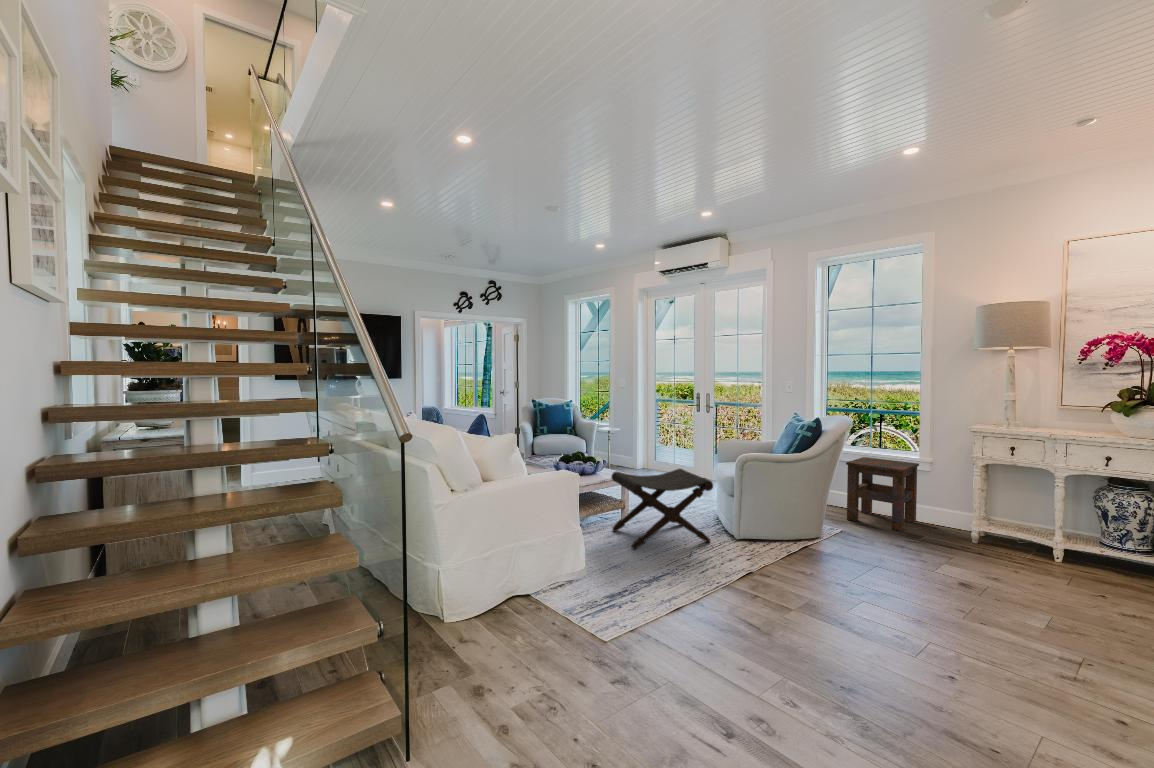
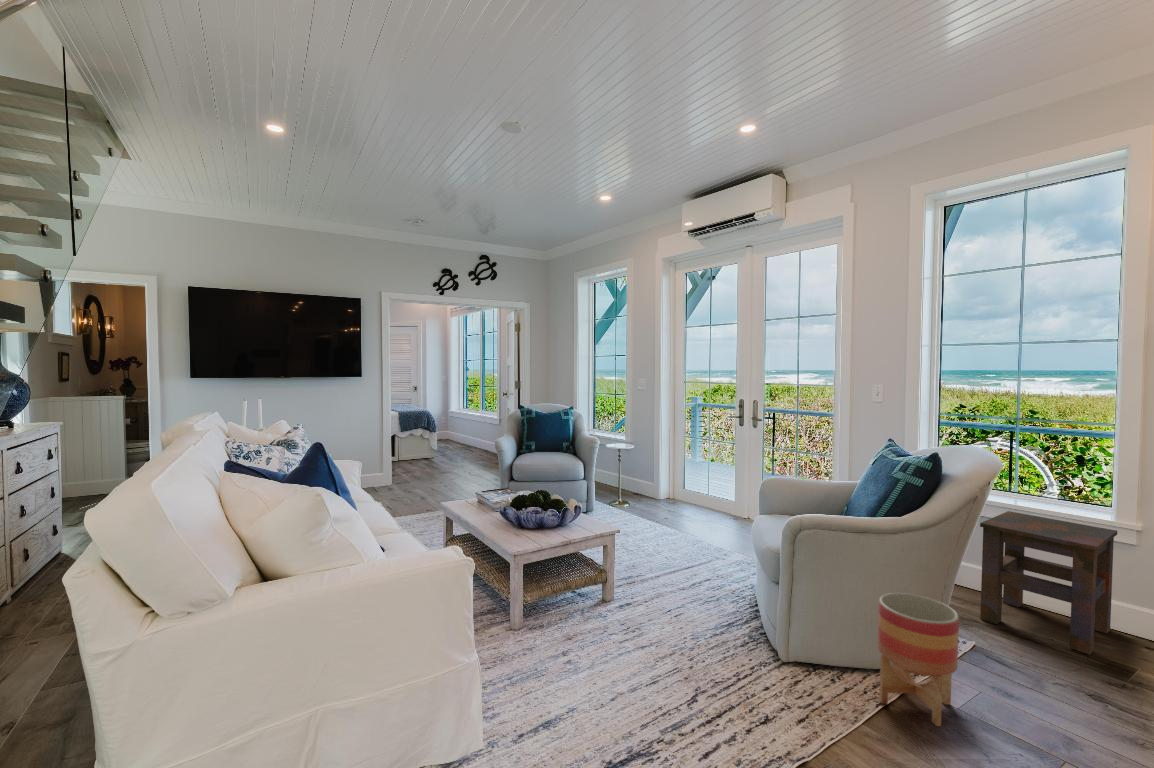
footstool: present [612,469,713,549] -> none [578,524,741,672]
planter: none [788,496,828,559] -> present [878,593,959,726]

